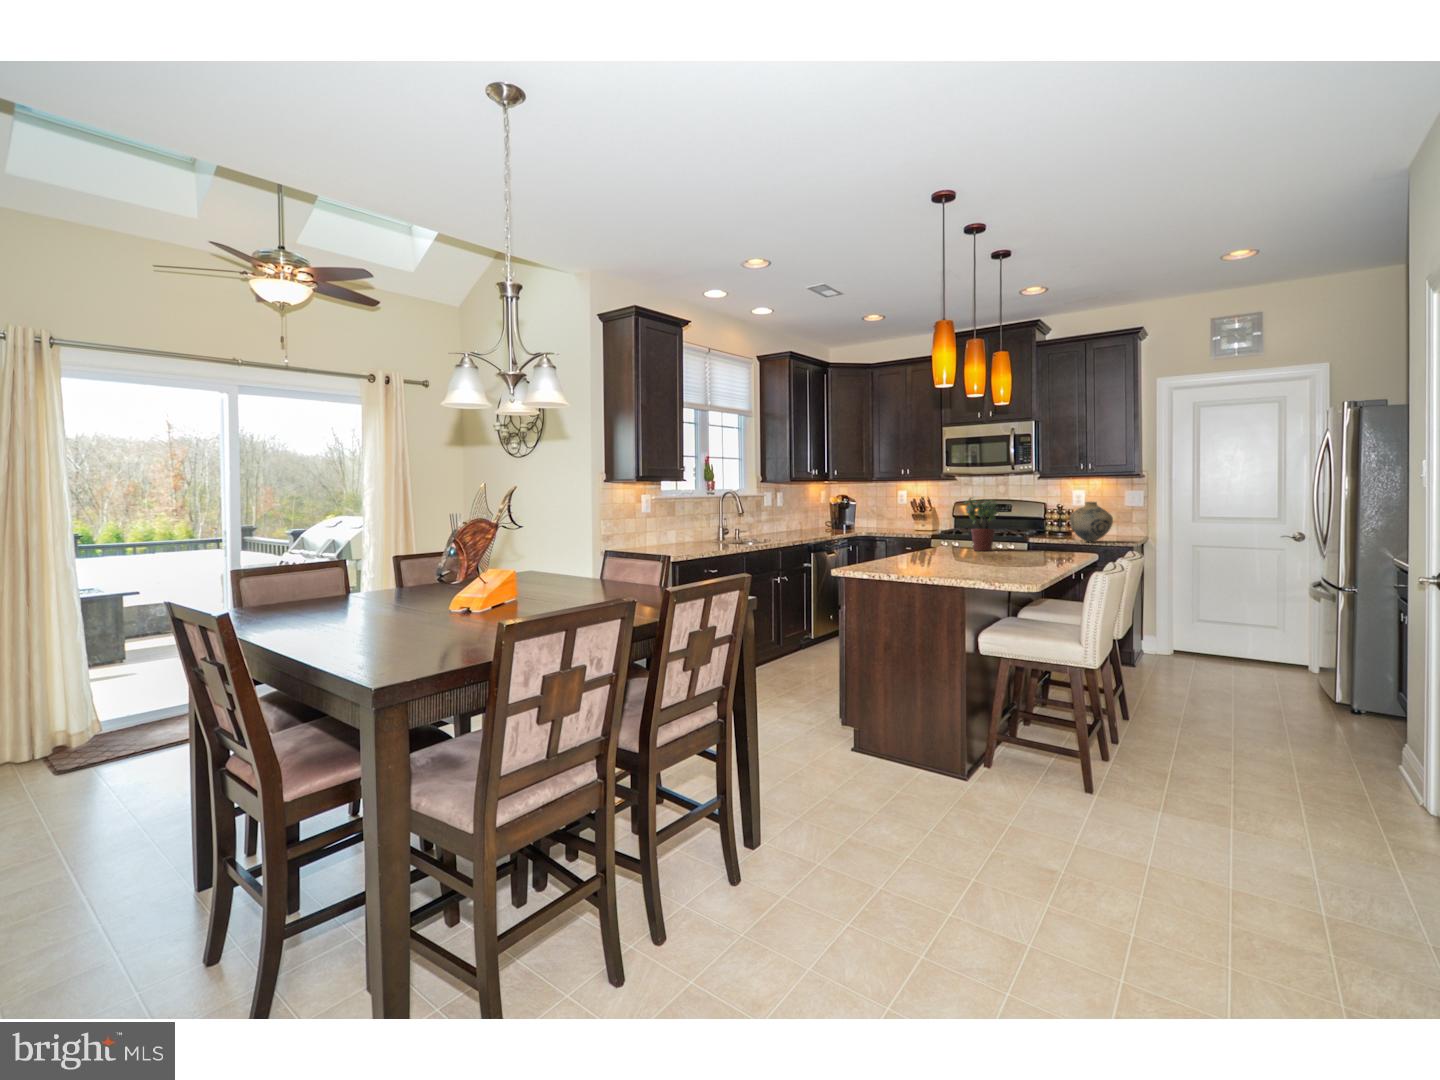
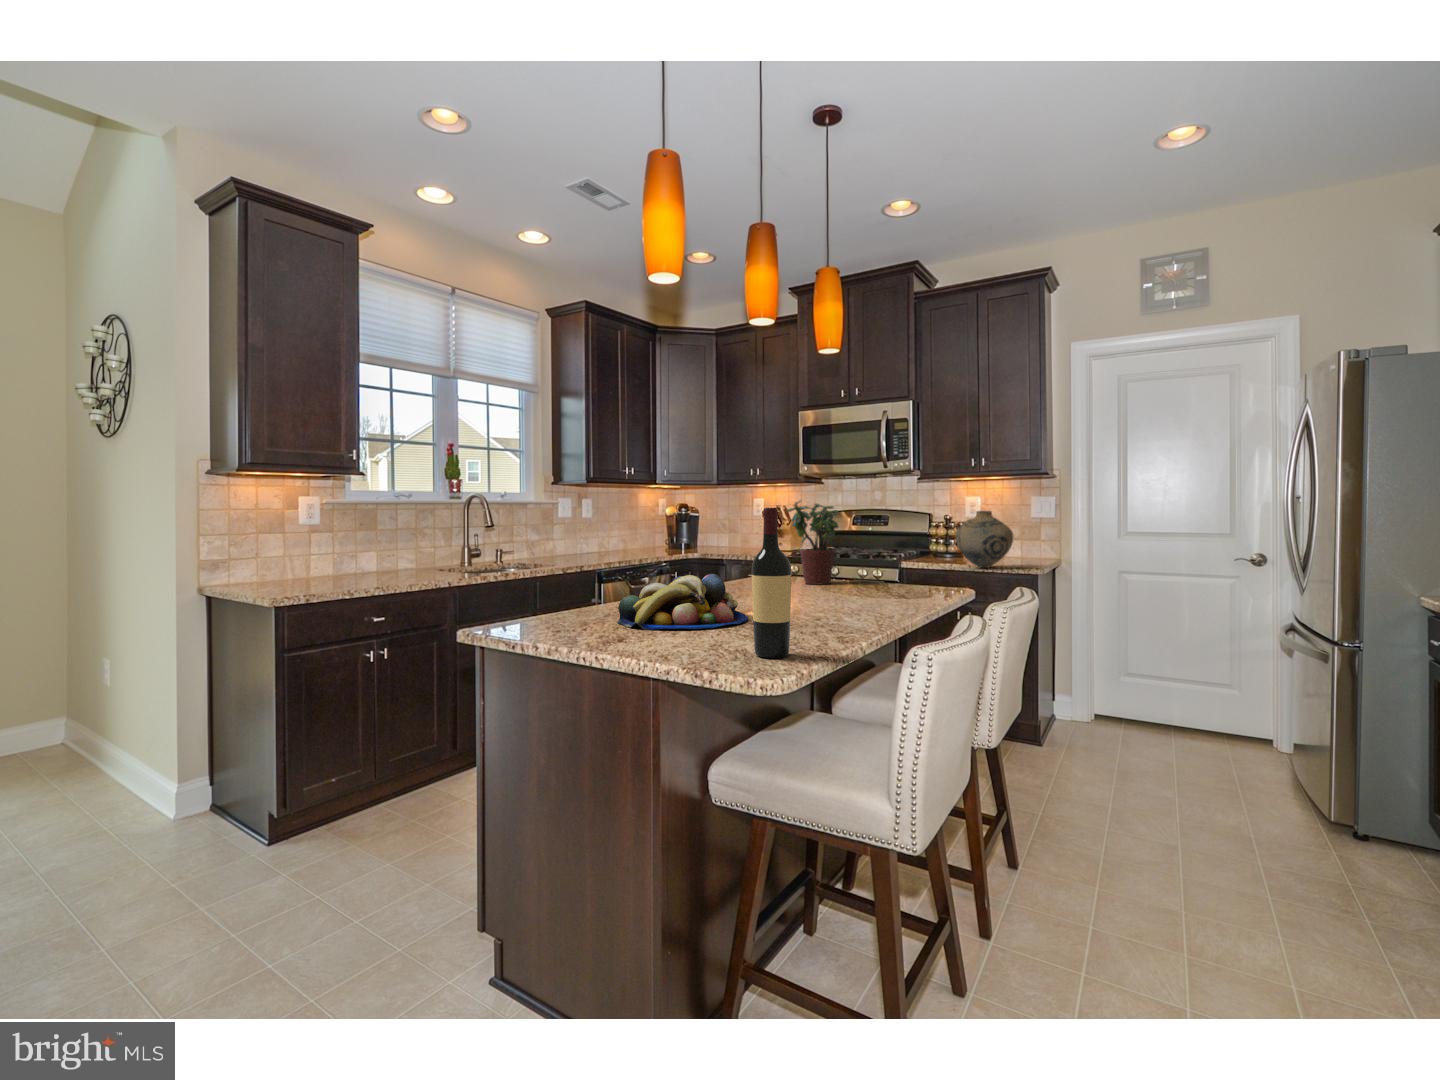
wine bottle: none [1001,506,1021,576] -> present [752,508,791,658]
fruit bowl: none [901,541,973,568] -> present [617,574,748,630]

